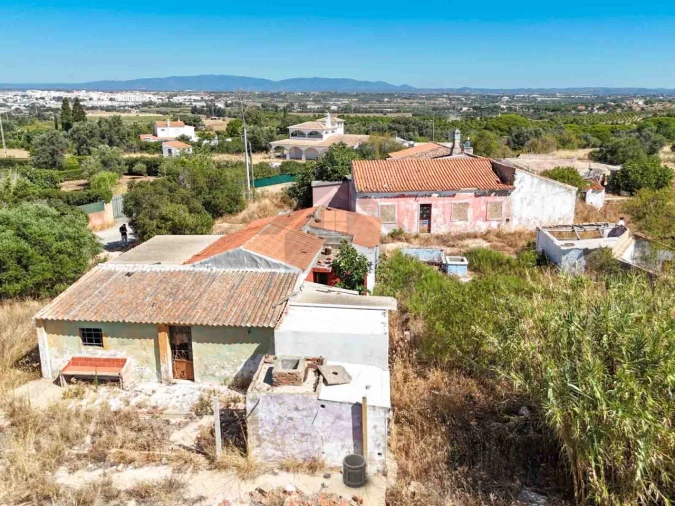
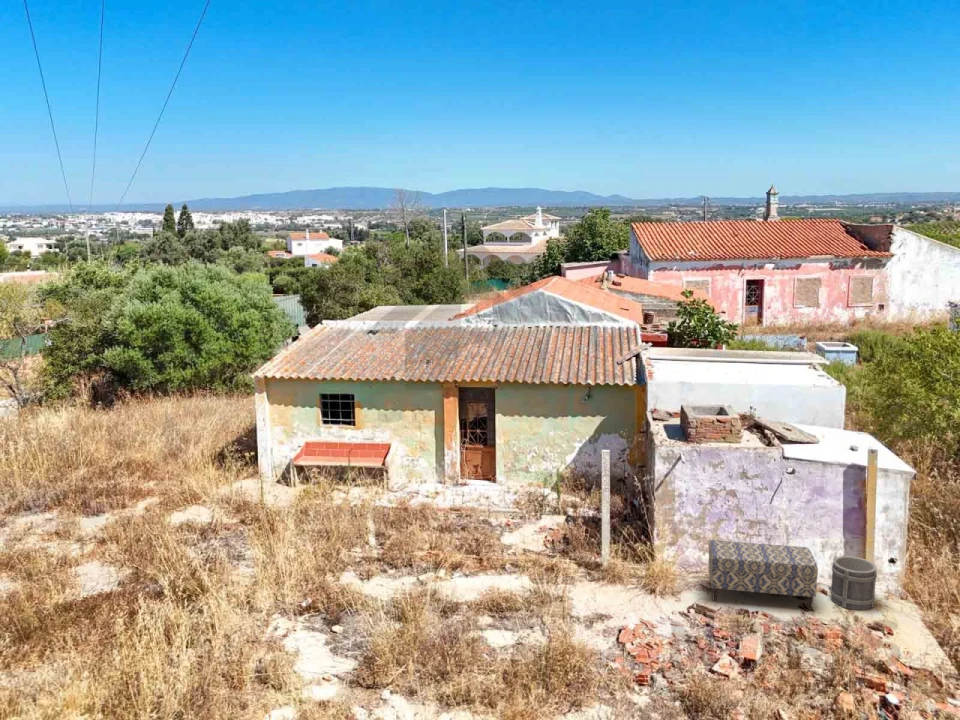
bench: none [272,445,333,488] -> present [708,540,818,610]

